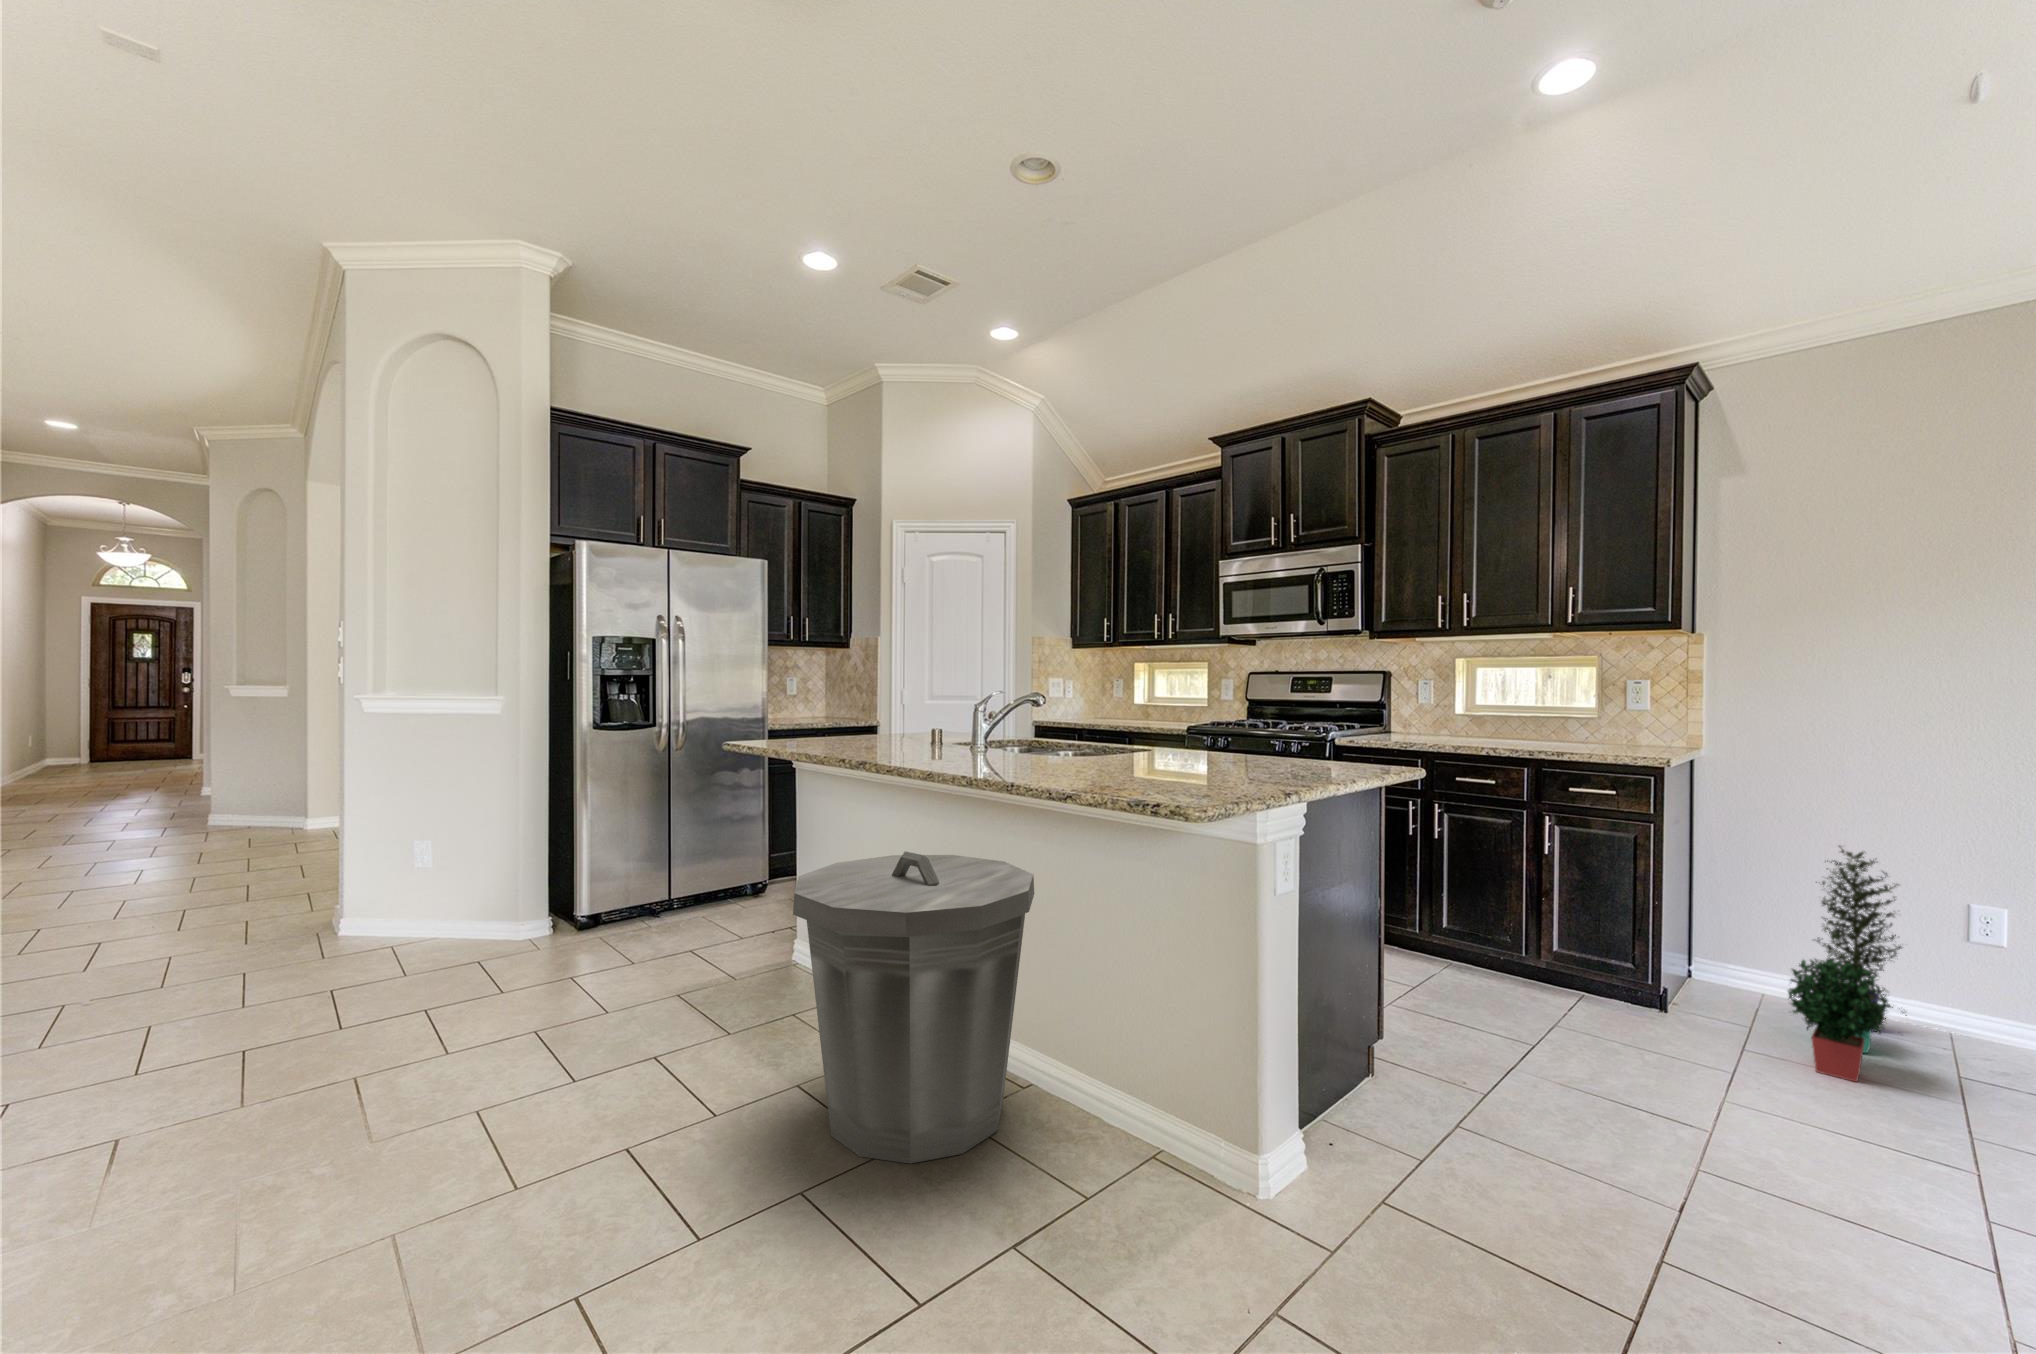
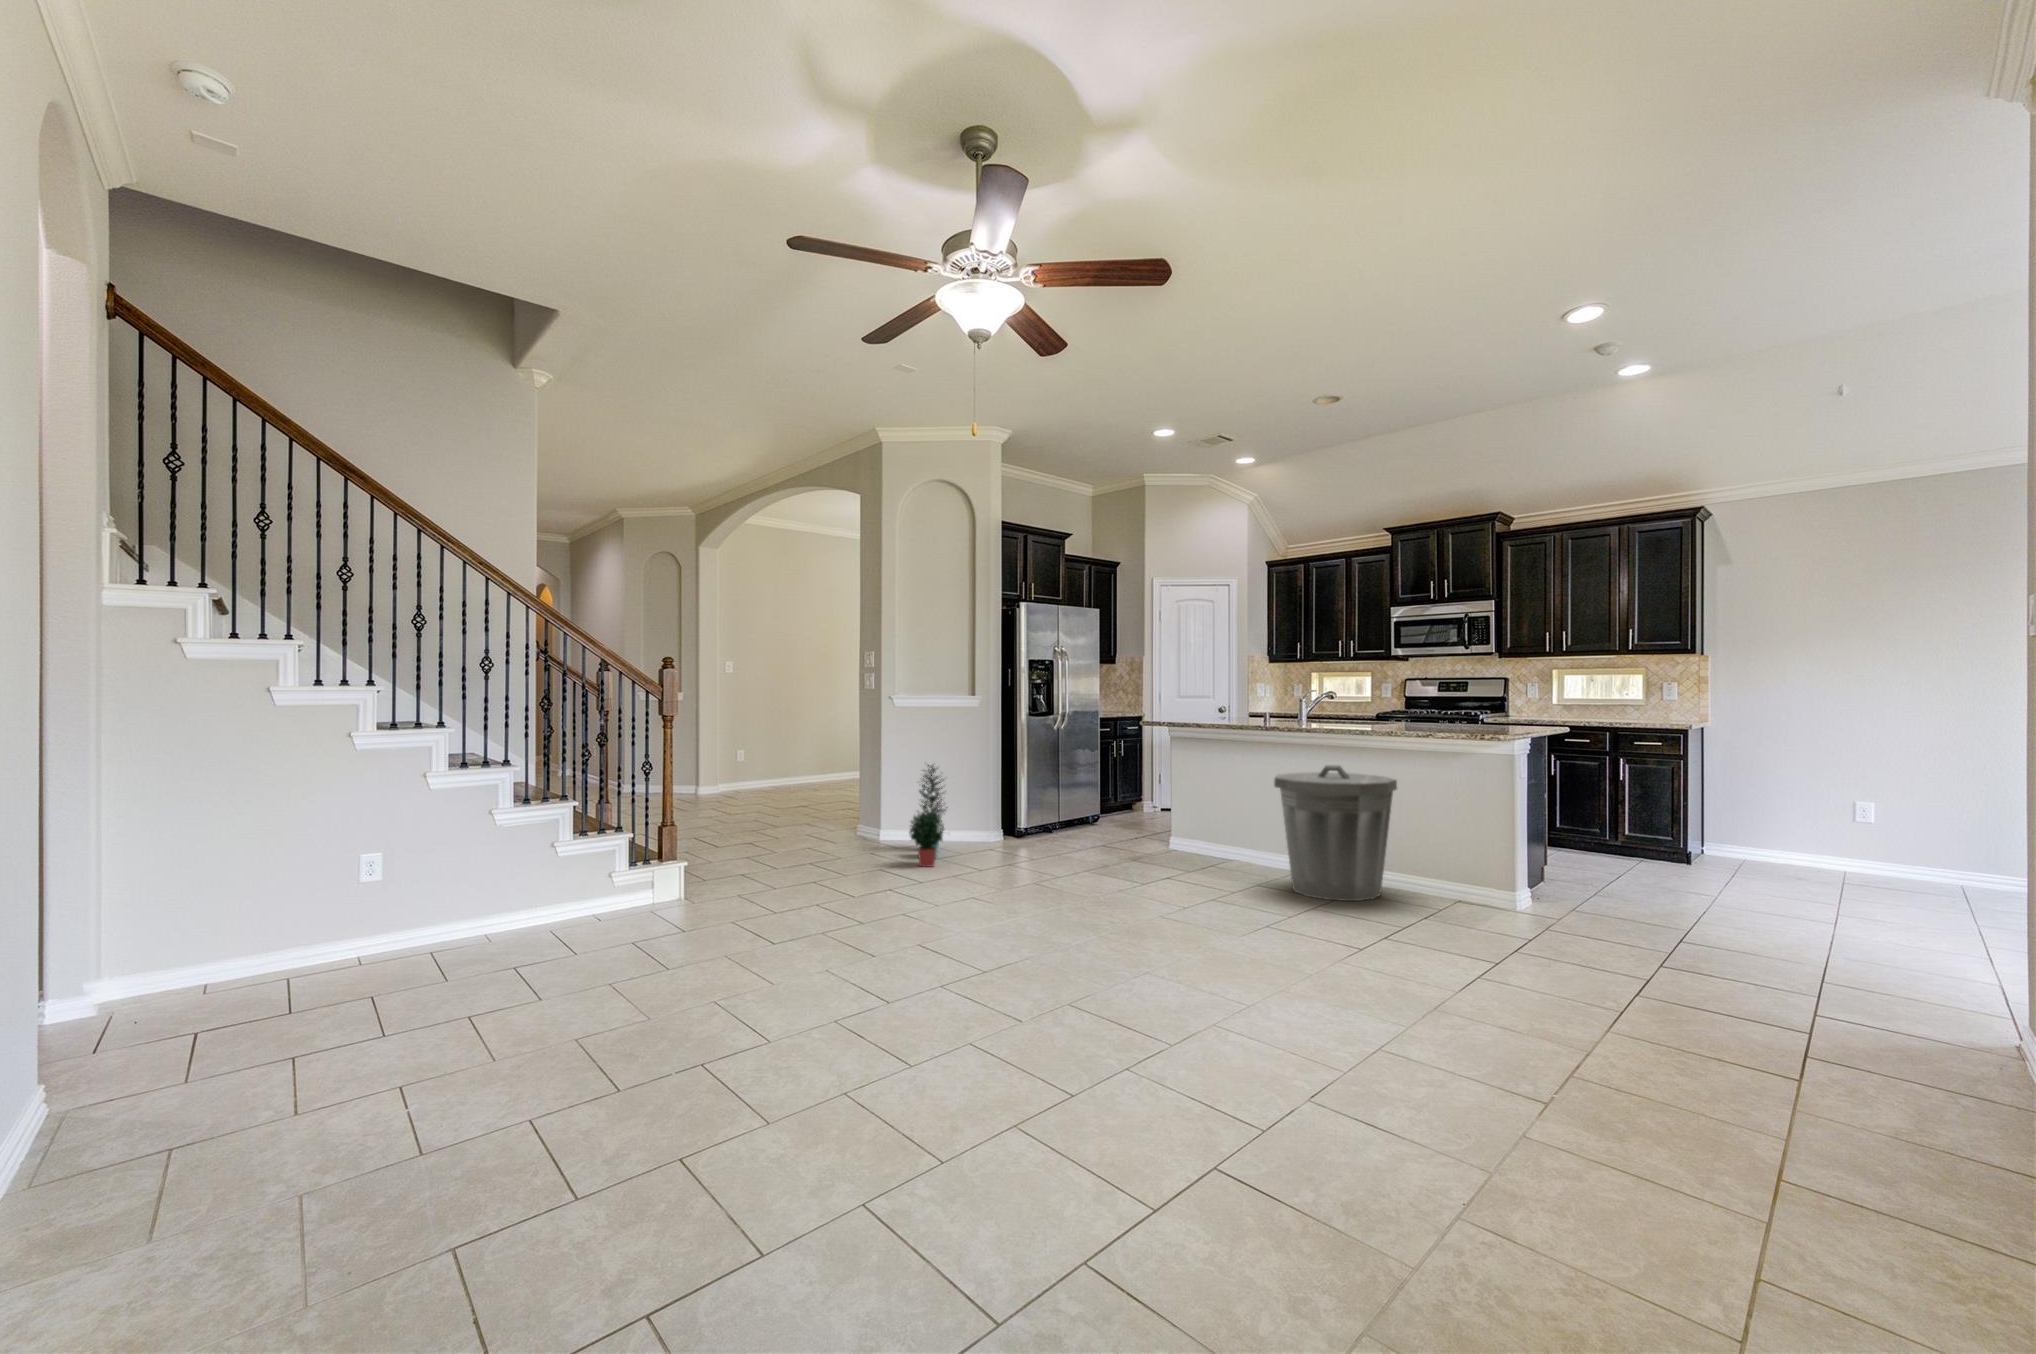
potted plant: present [1788,846,1907,1082] -> present [910,765,946,867]

